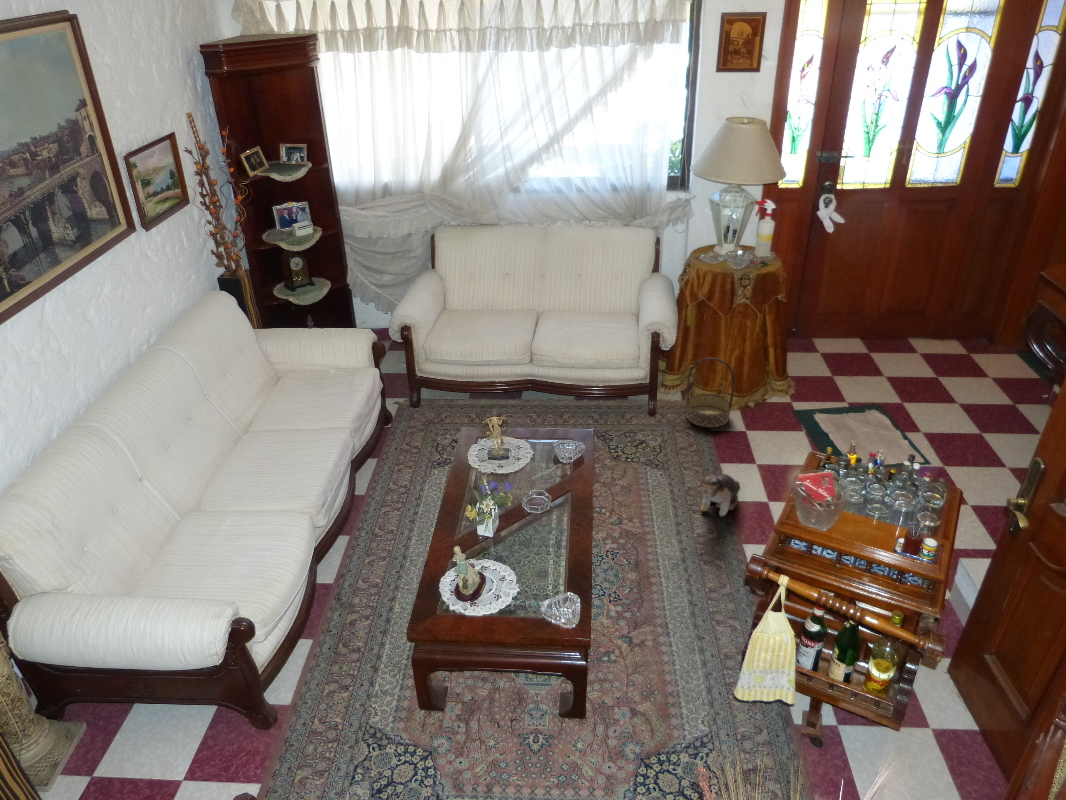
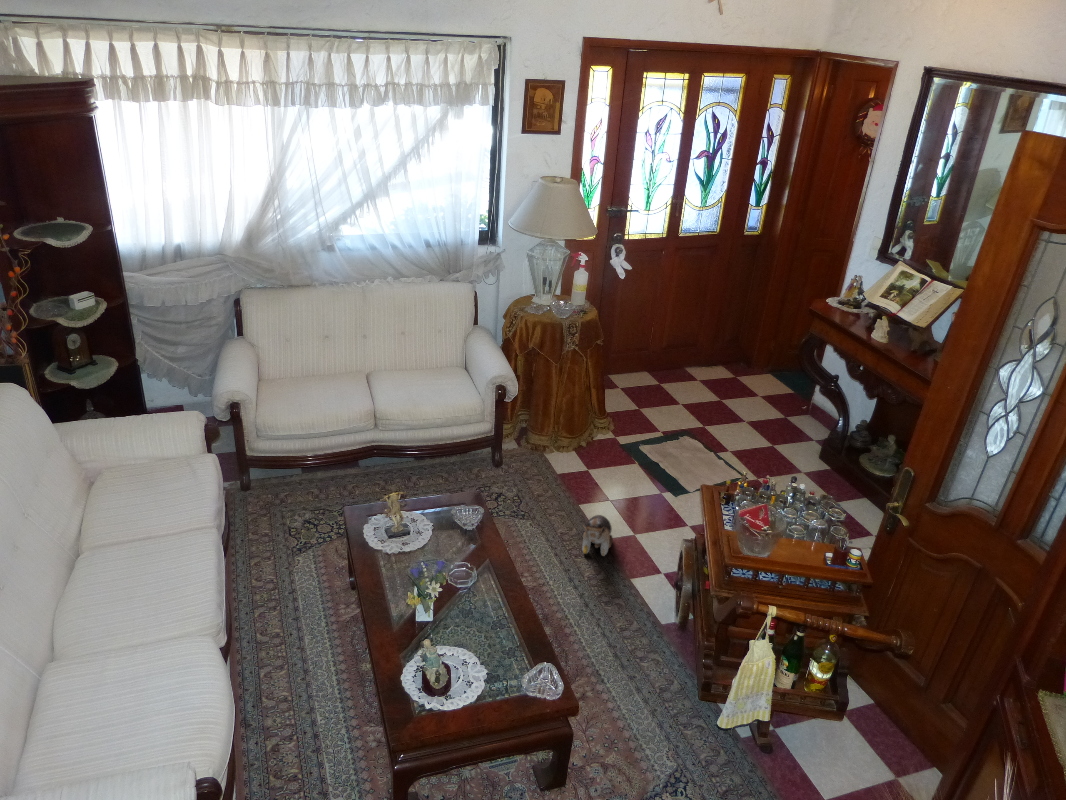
basket: present [686,358,735,428] -> none [532,405,577,472]

